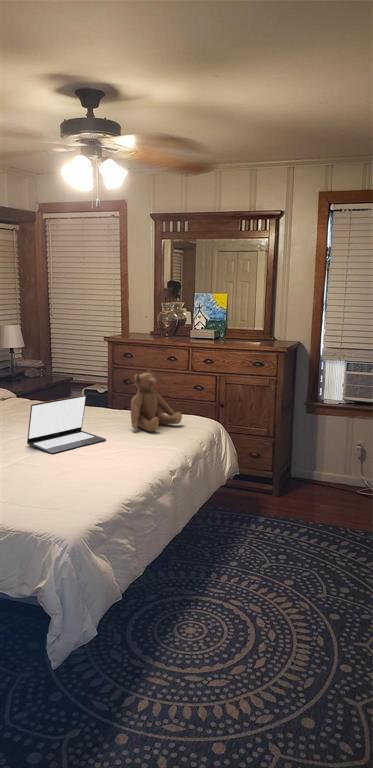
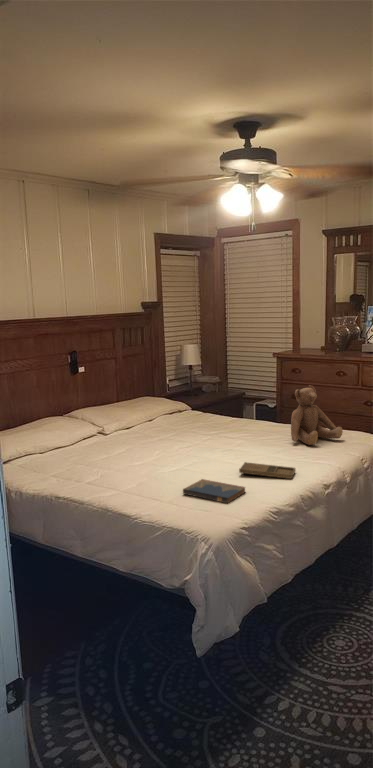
laptop: present [27,395,106,453] -> none [193,408,266,461]
tray: none [83,453,142,468] -> present [239,462,295,479]
hardcover book: none [24,474,95,499] -> present [183,479,245,503]

